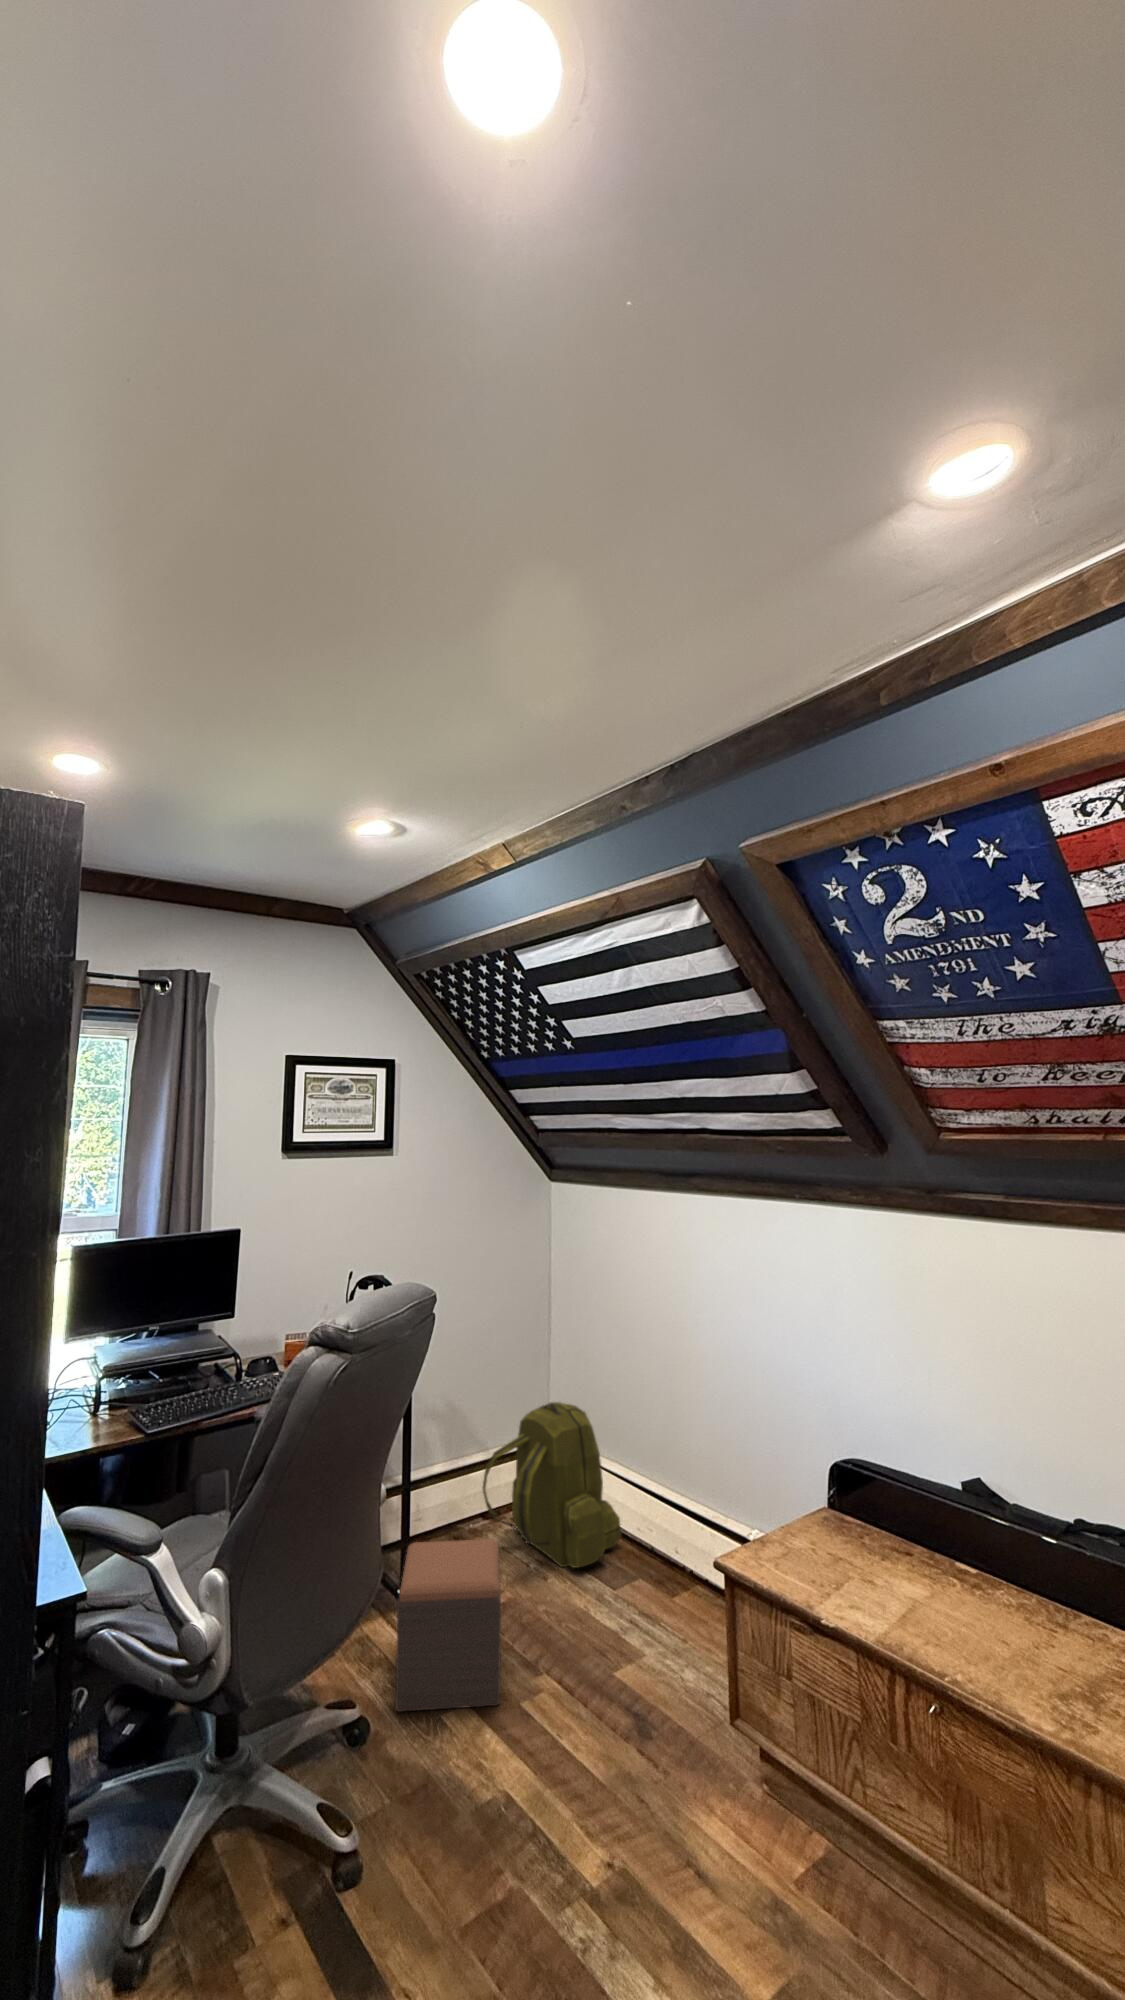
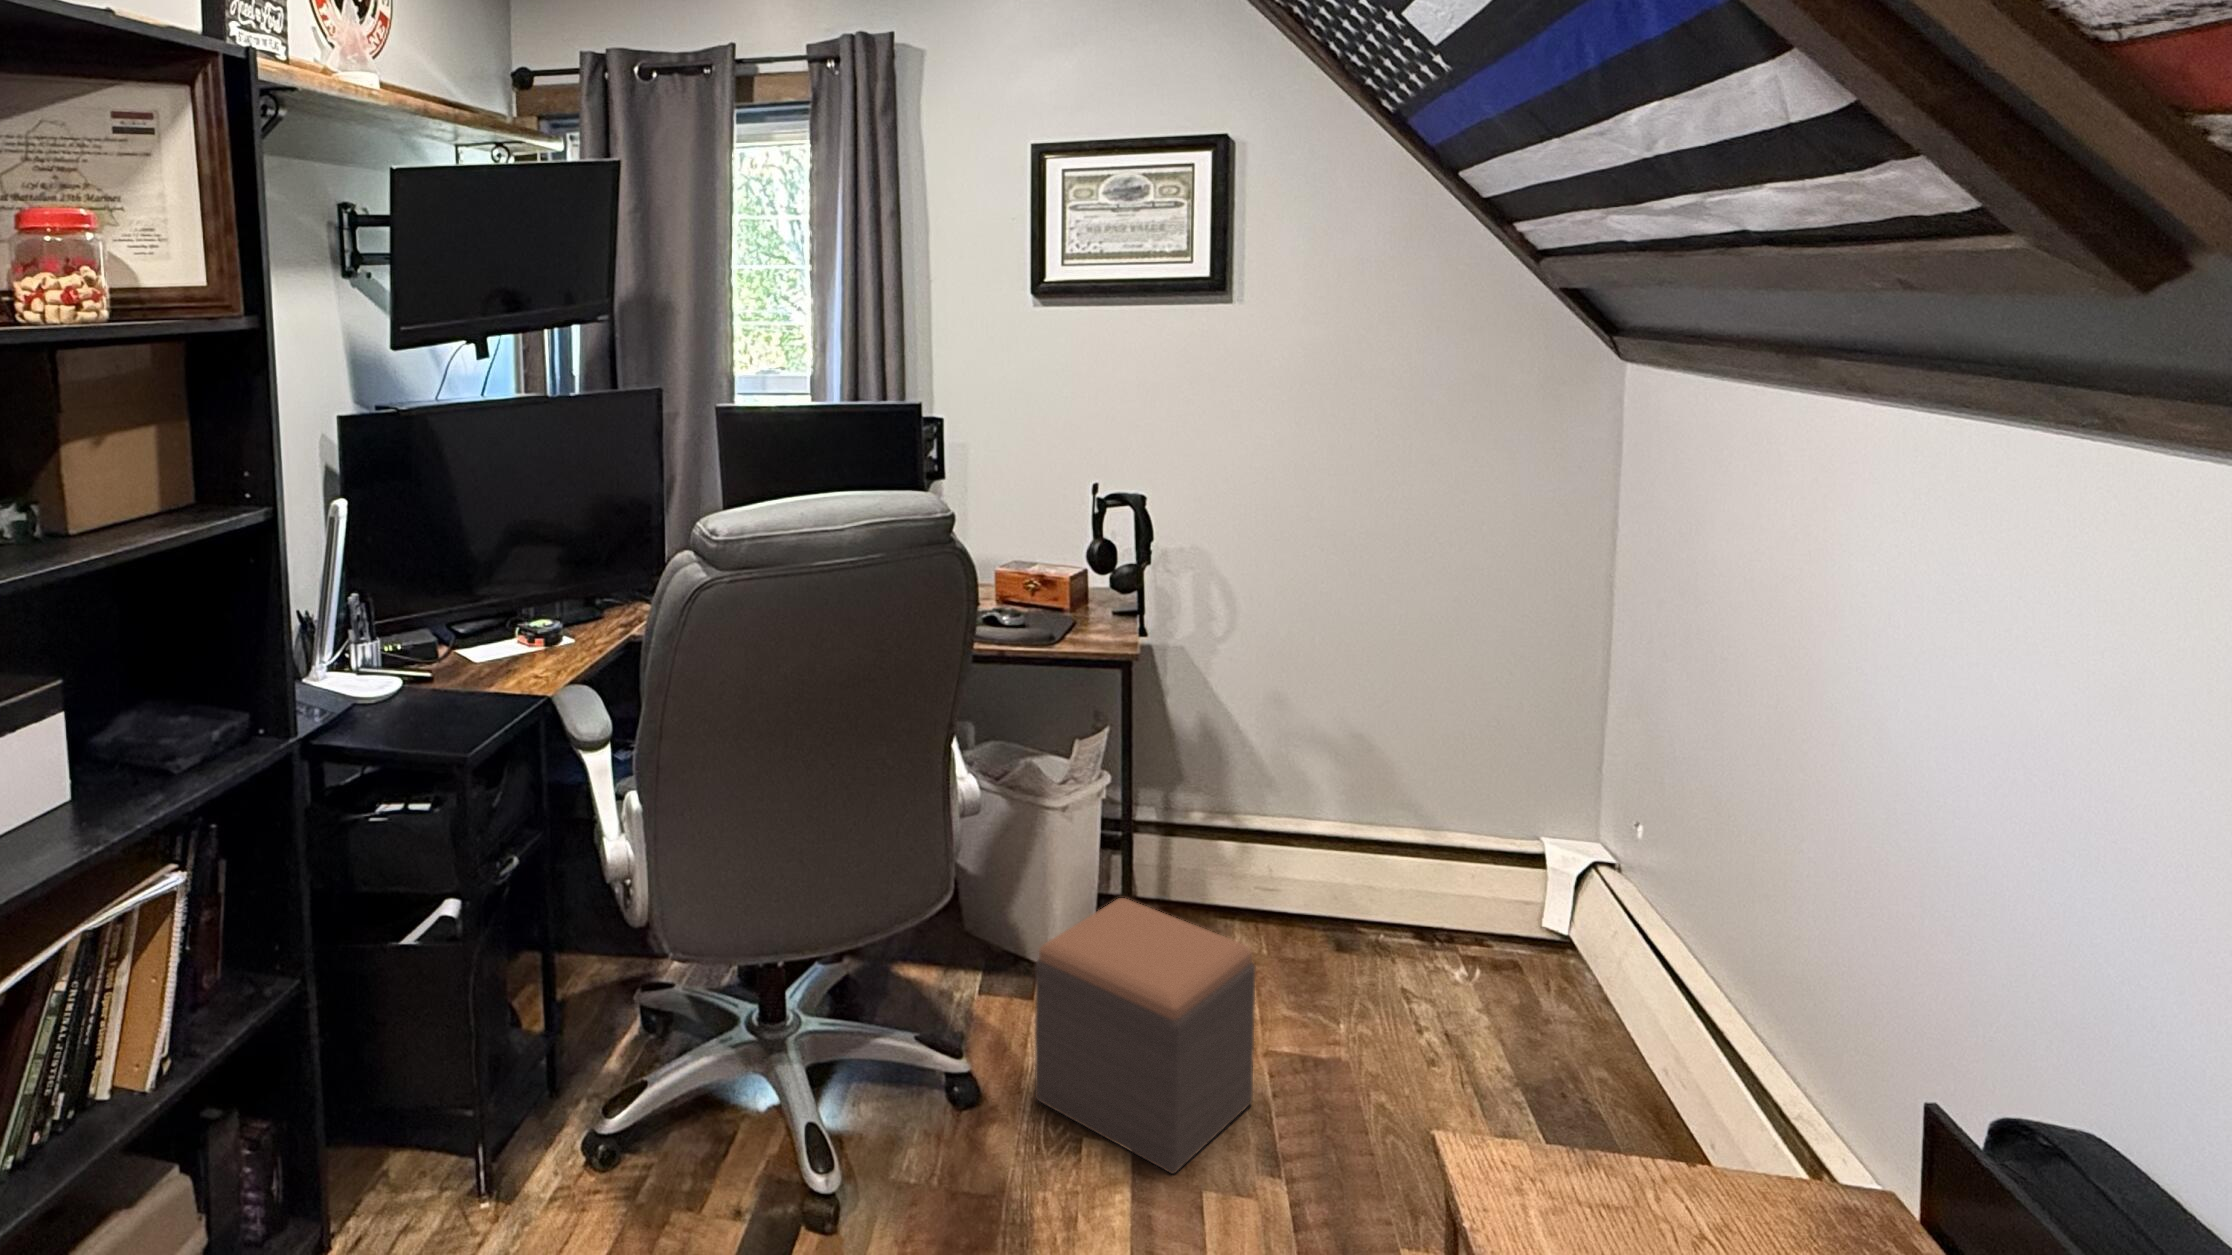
backpack: present [482,1402,622,1568] -> none [1360,779,1641,1081]

